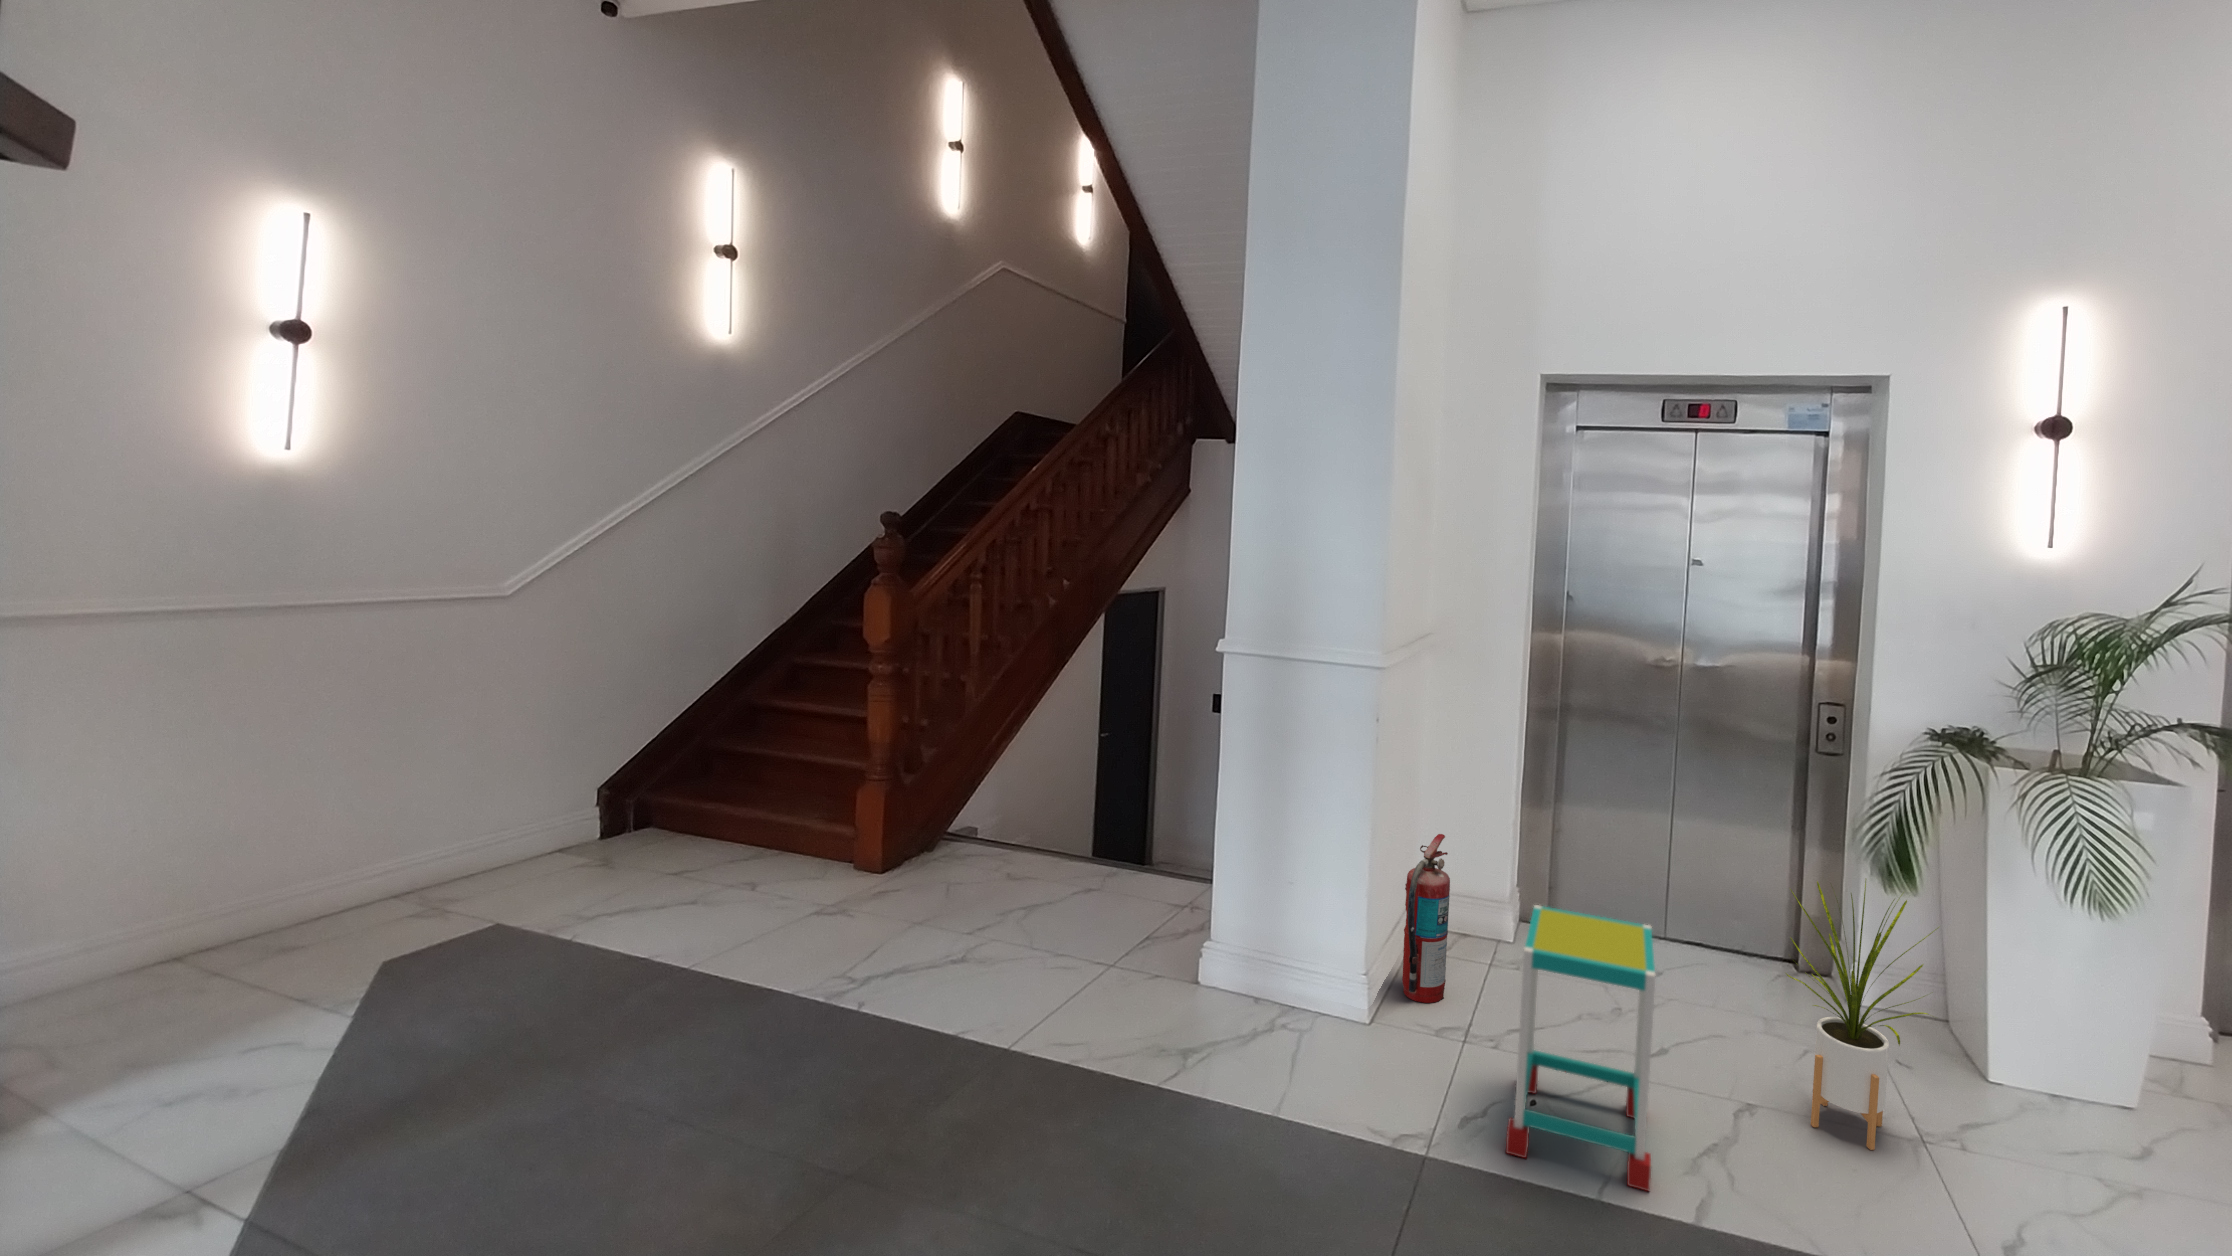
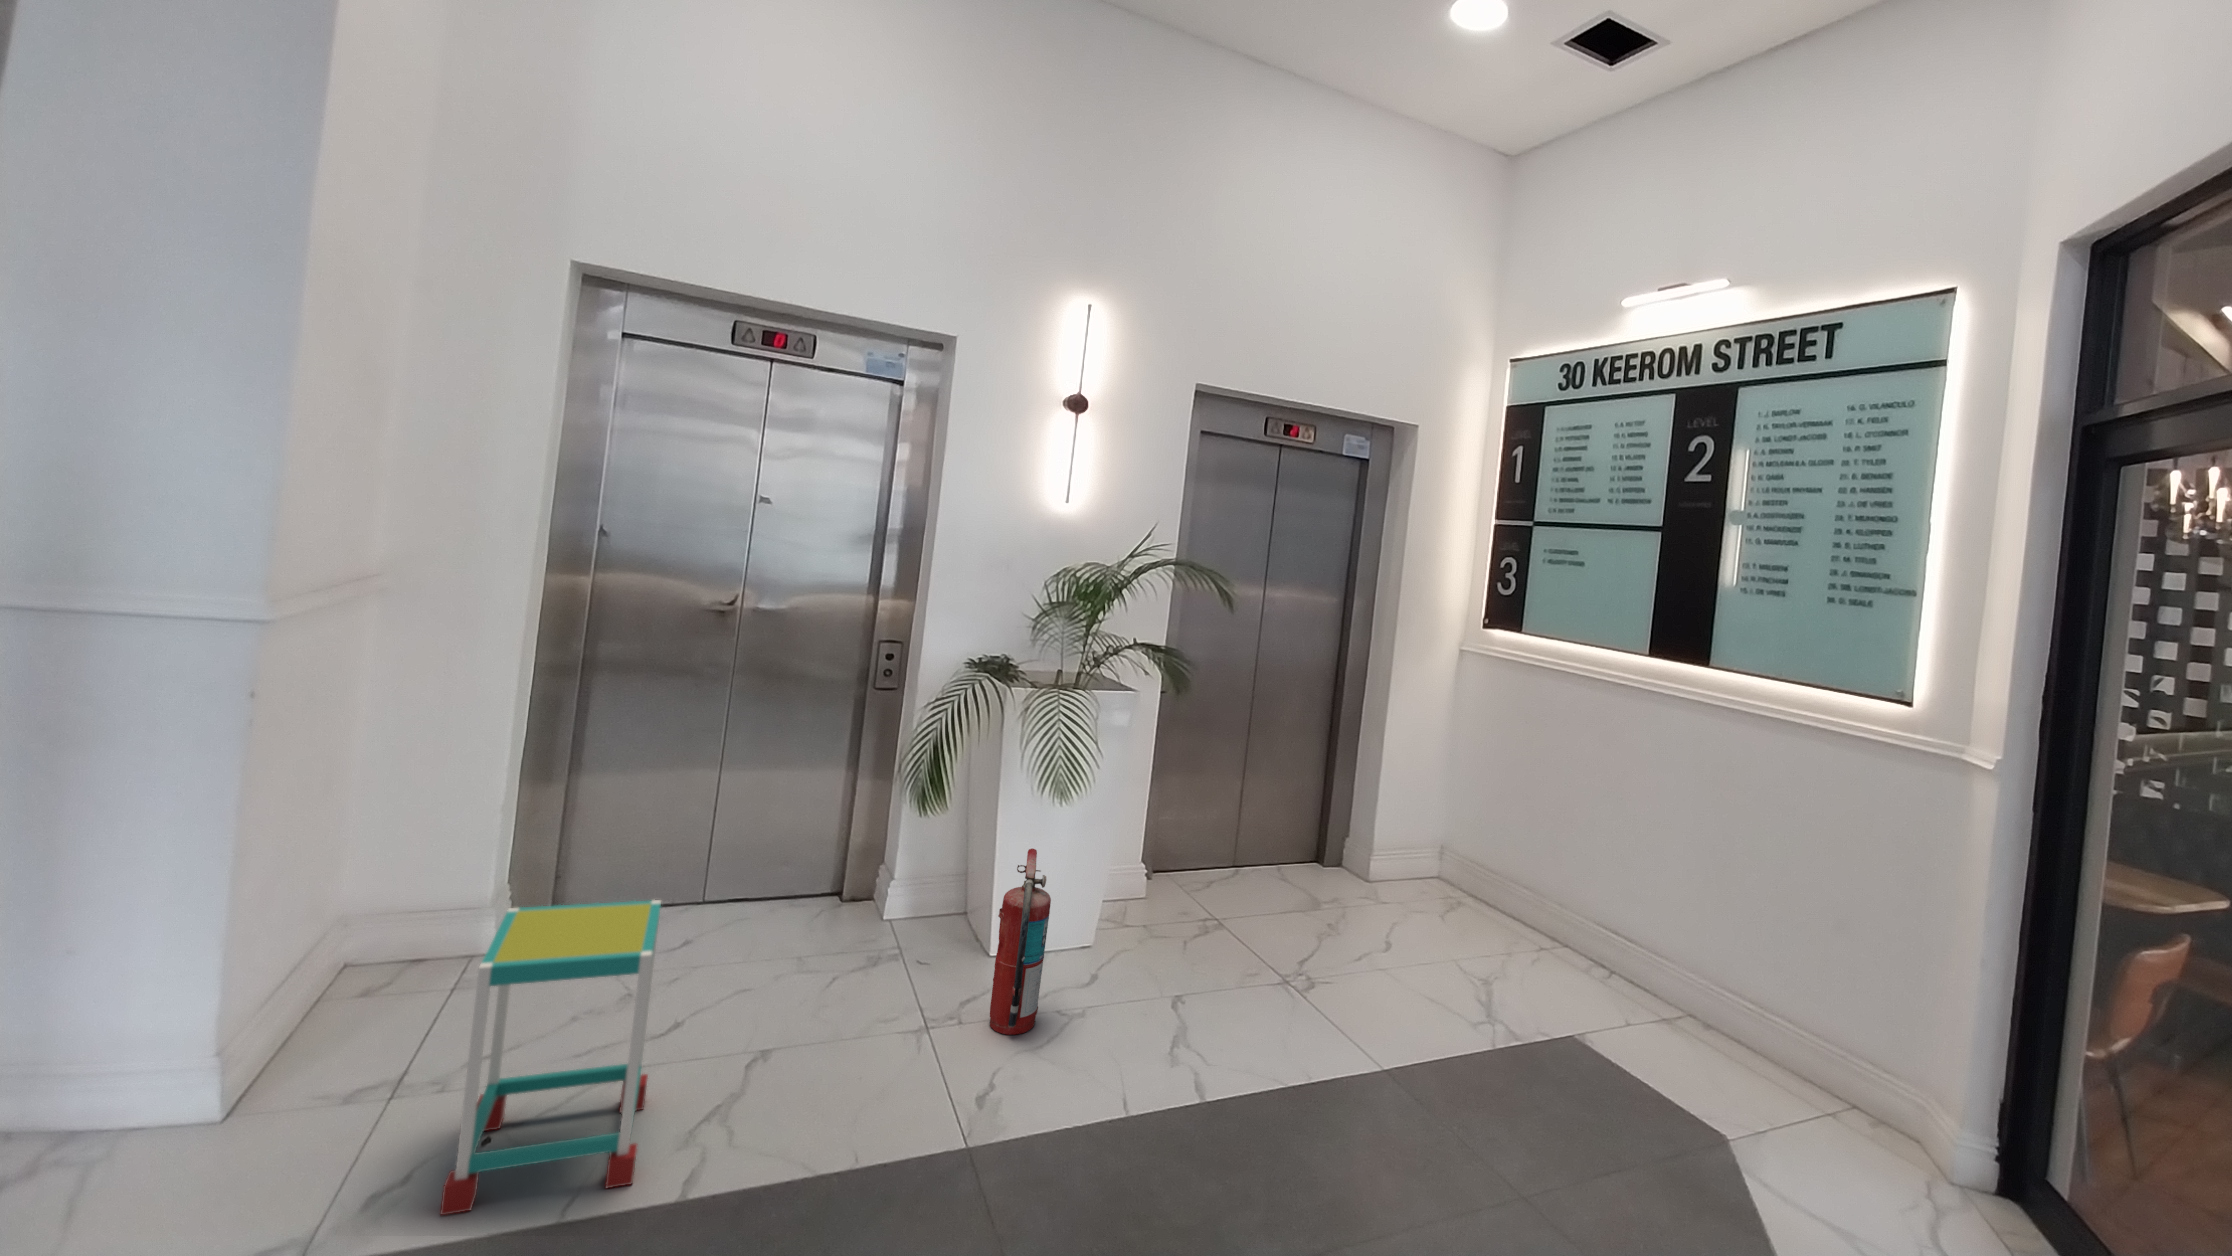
fire extinguisher: present [1402,834,1450,1003] -> present [990,849,1051,1035]
house plant: present [1786,880,1939,1150] -> none [809,804,945,1055]

